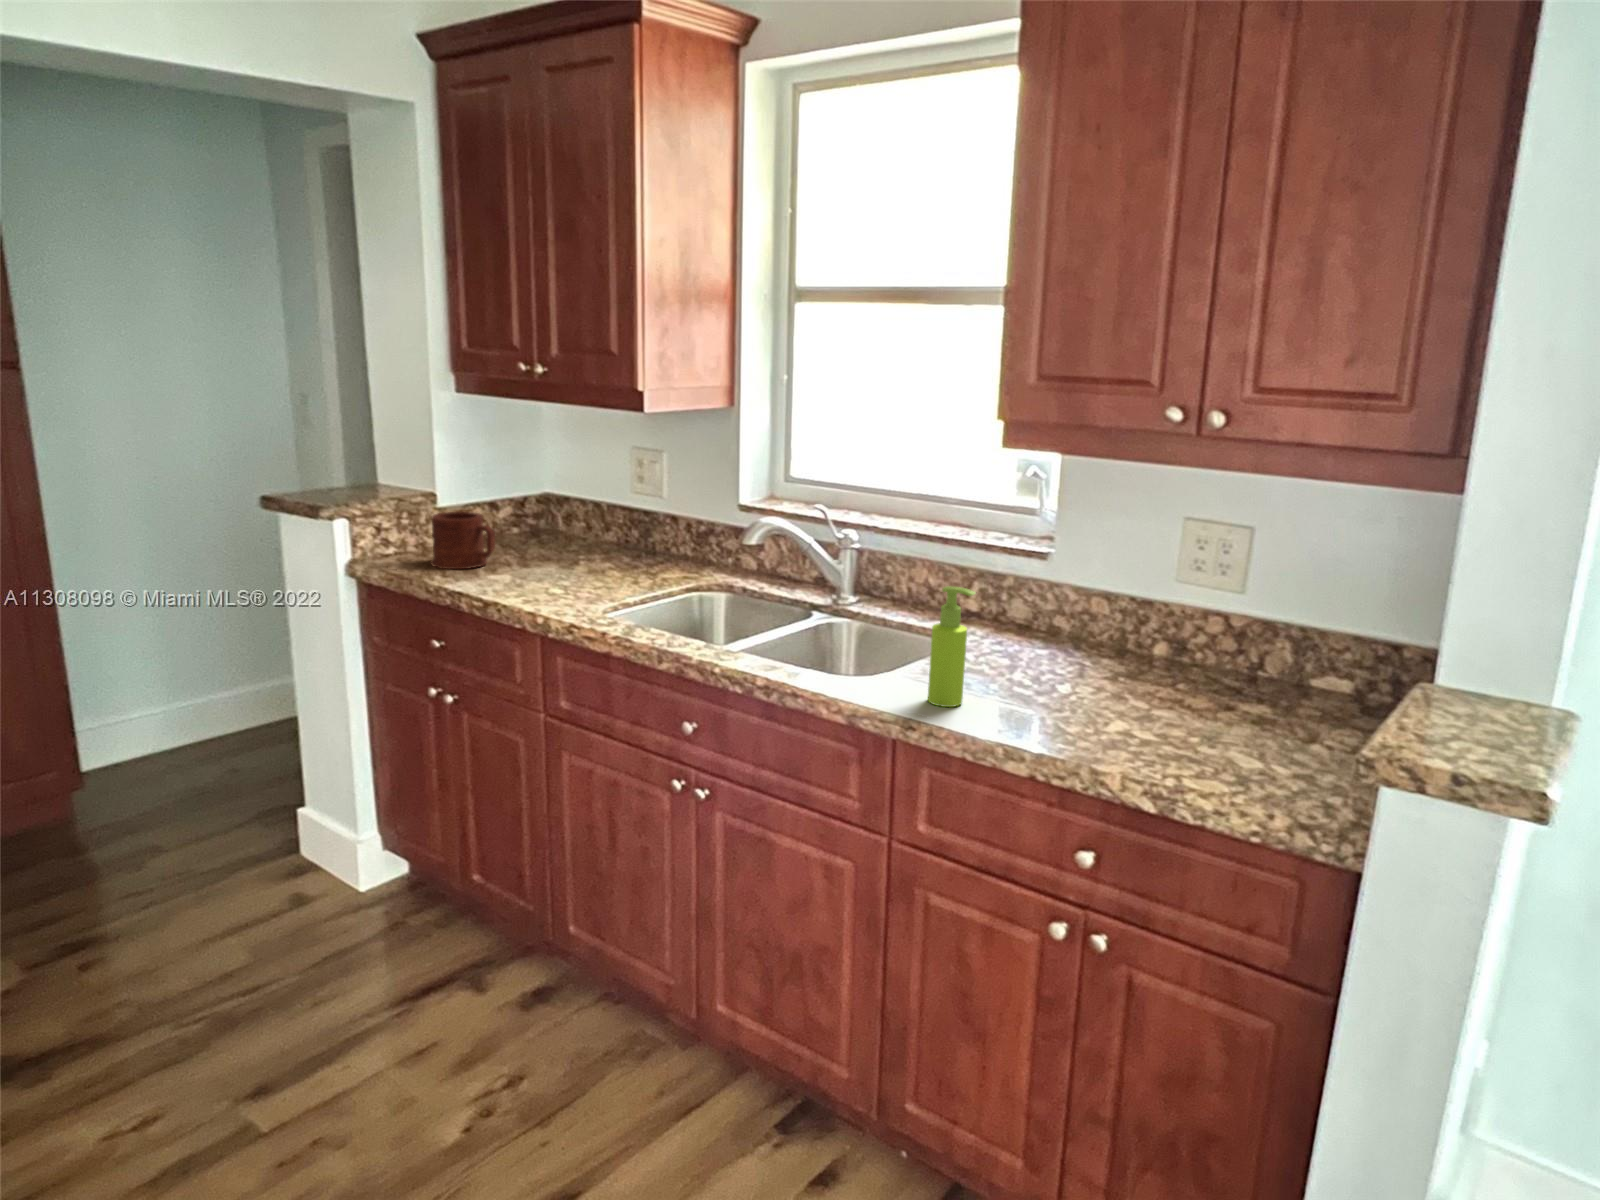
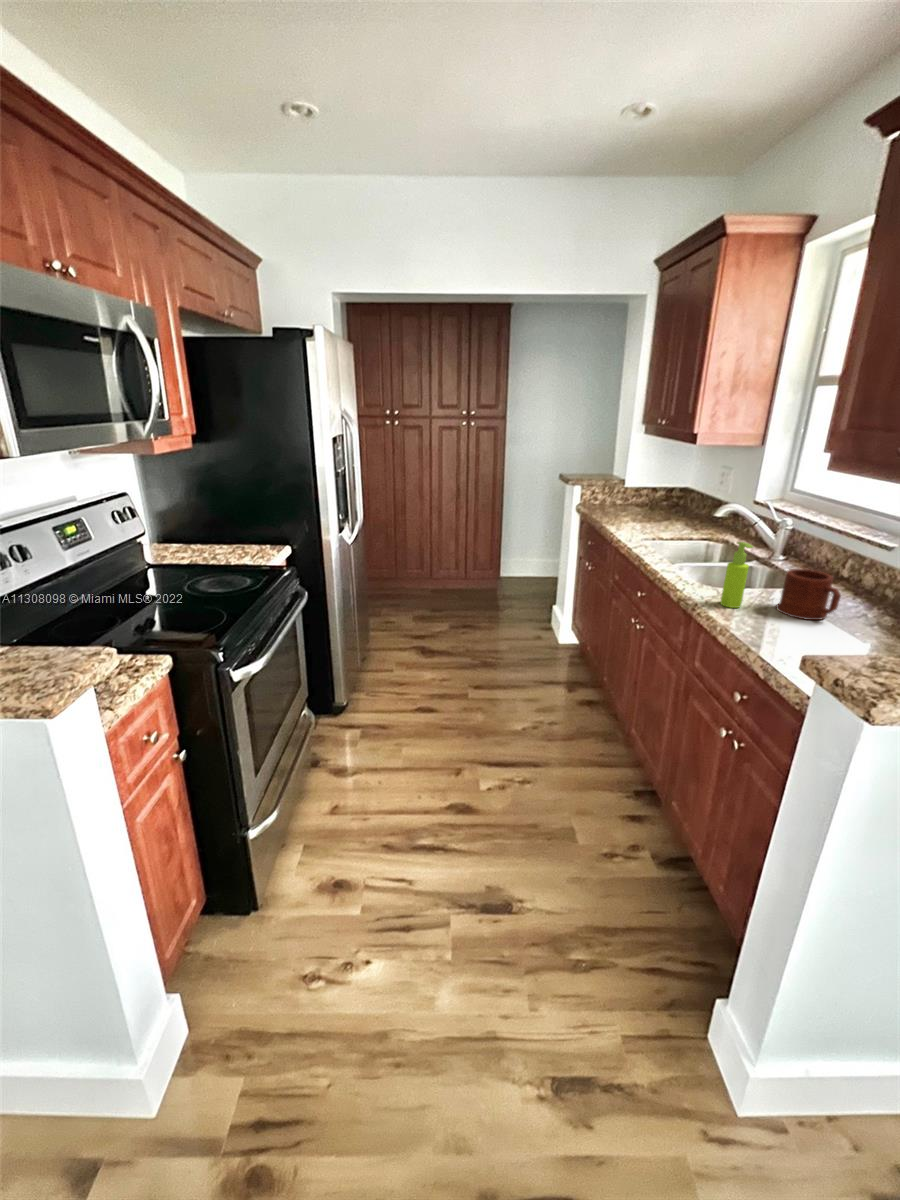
mug: present [431,512,495,569] -> present [776,569,841,620]

